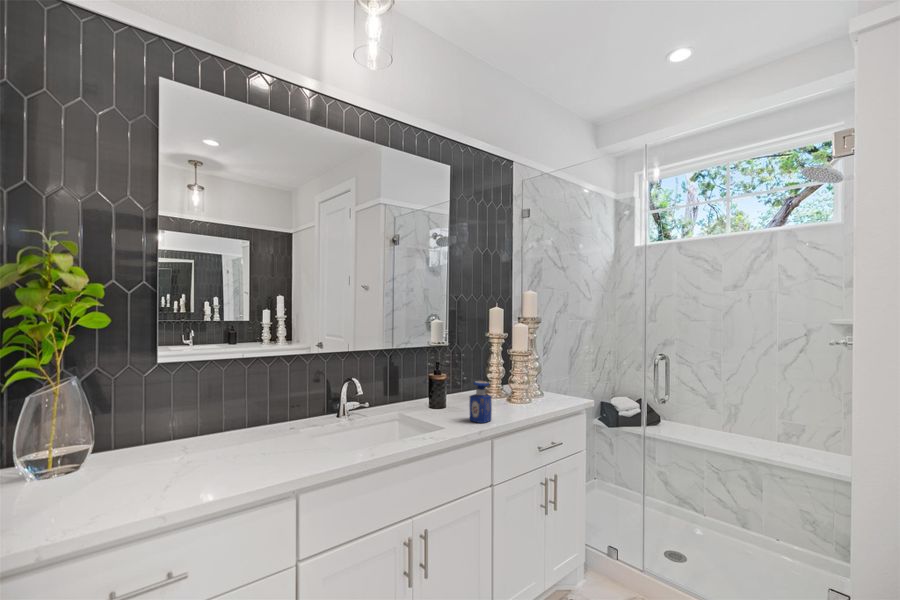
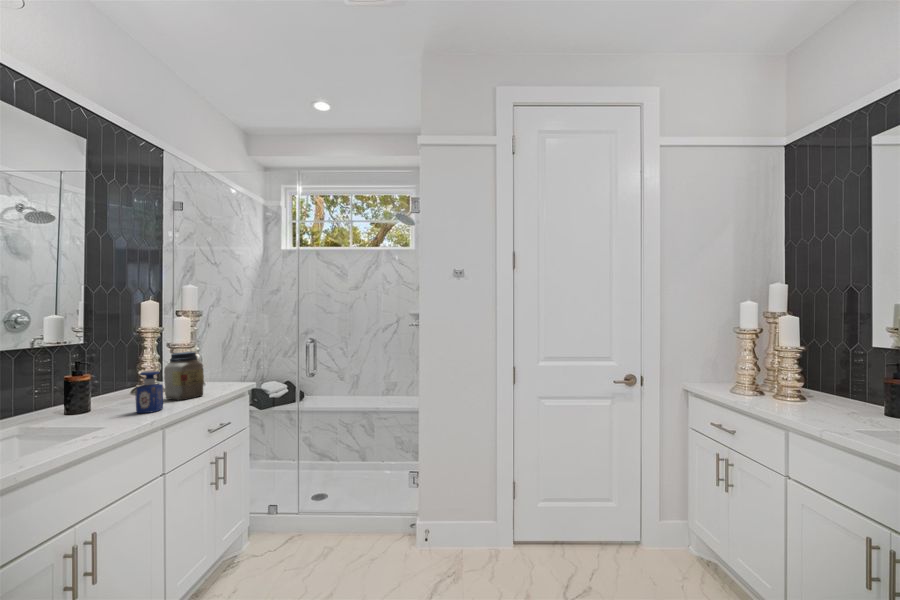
jar: none [502,362,535,413] -> present [164,352,204,400]

